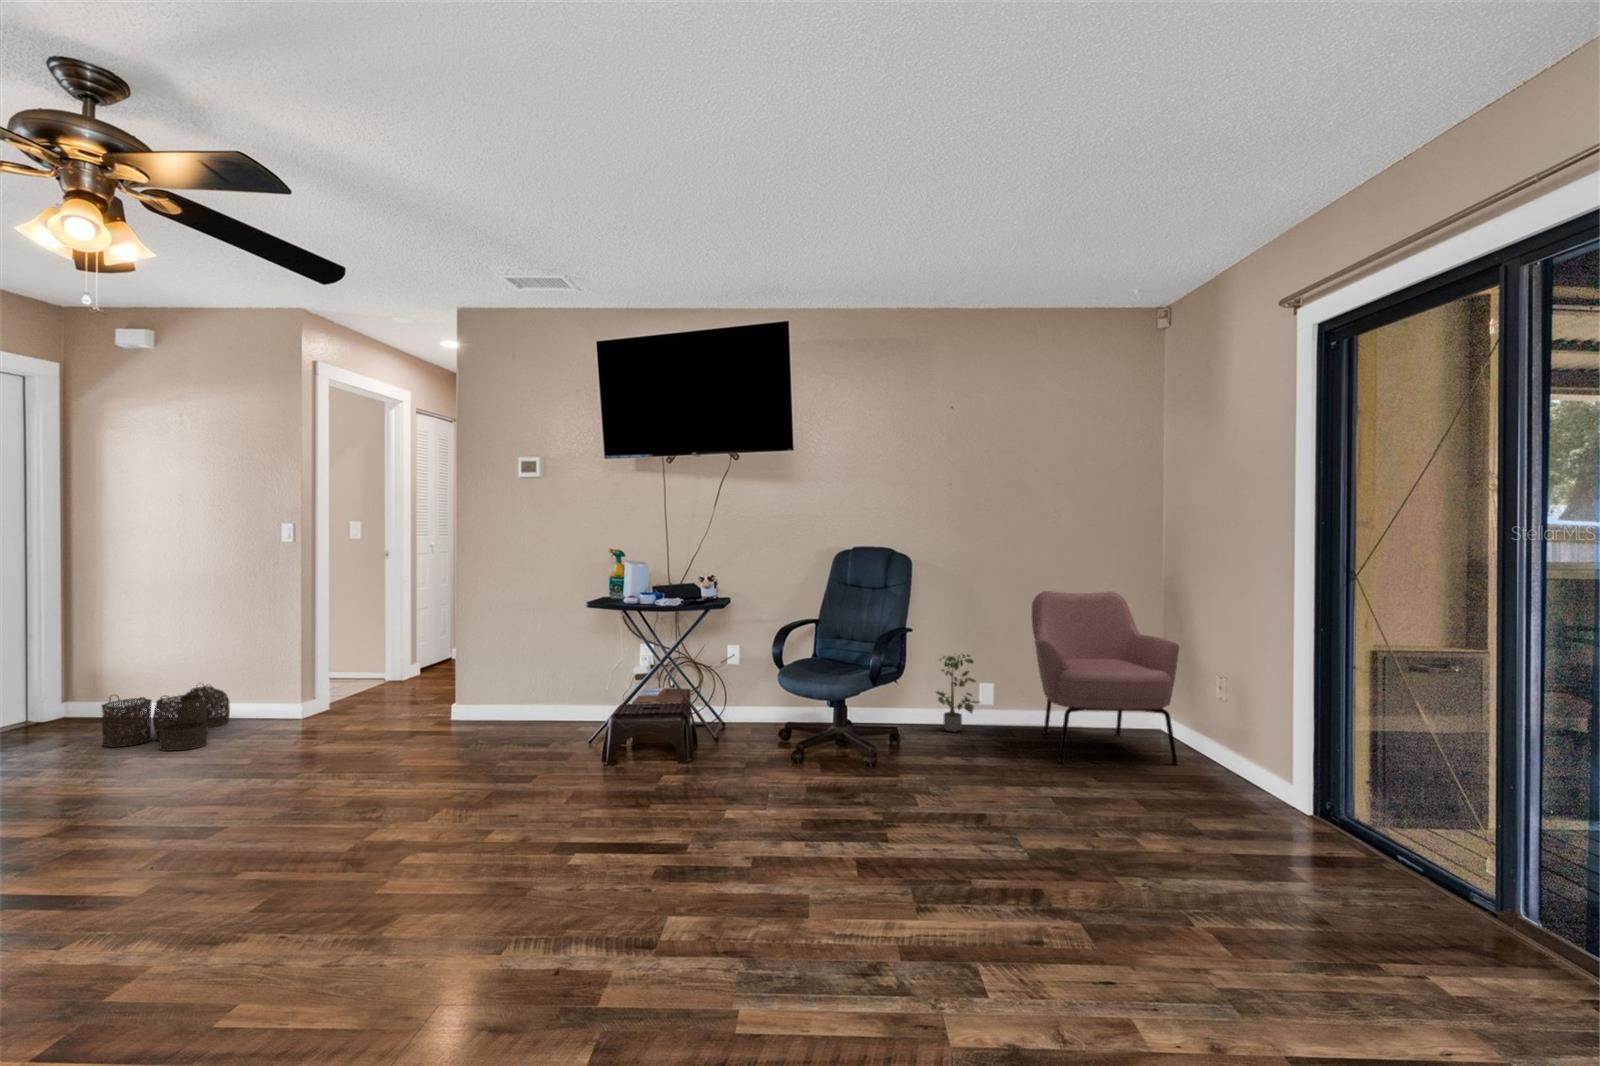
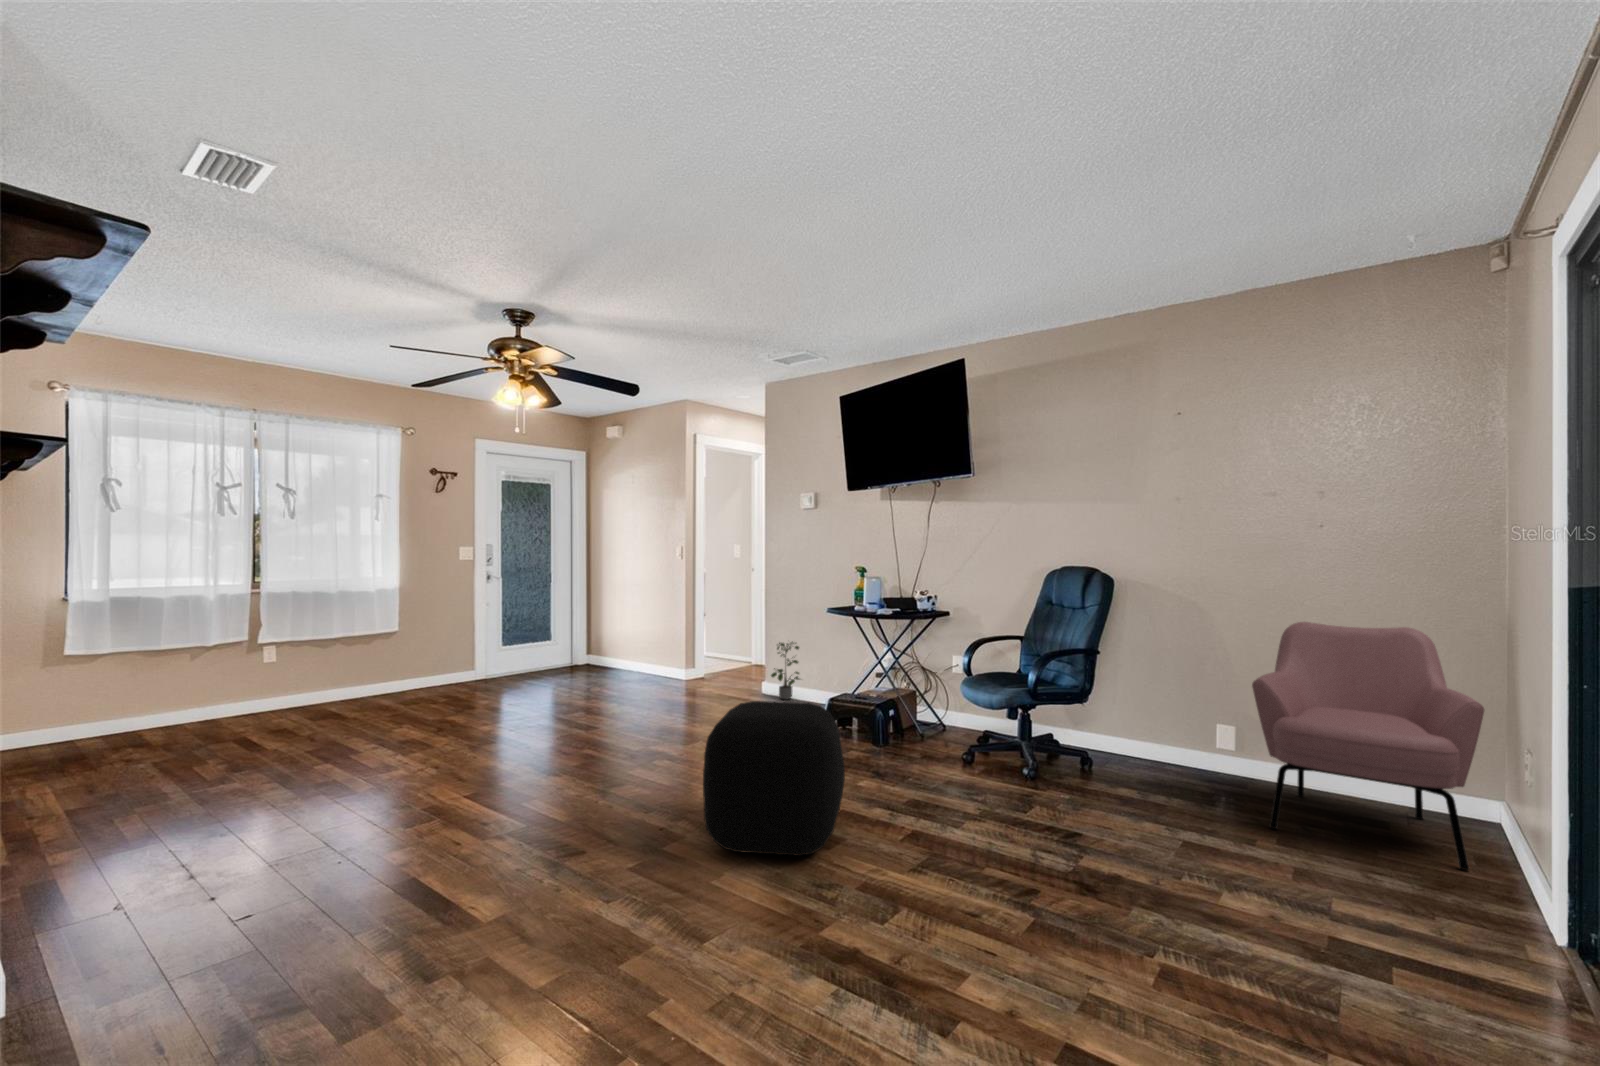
potted plant: present [936,654,979,732] -> present [771,642,799,700]
woven basket: present [102,684,230,751] -> none [582,647,649,687]
ottoman: none [625,716,804,911] -> present [703,701,845,856]

